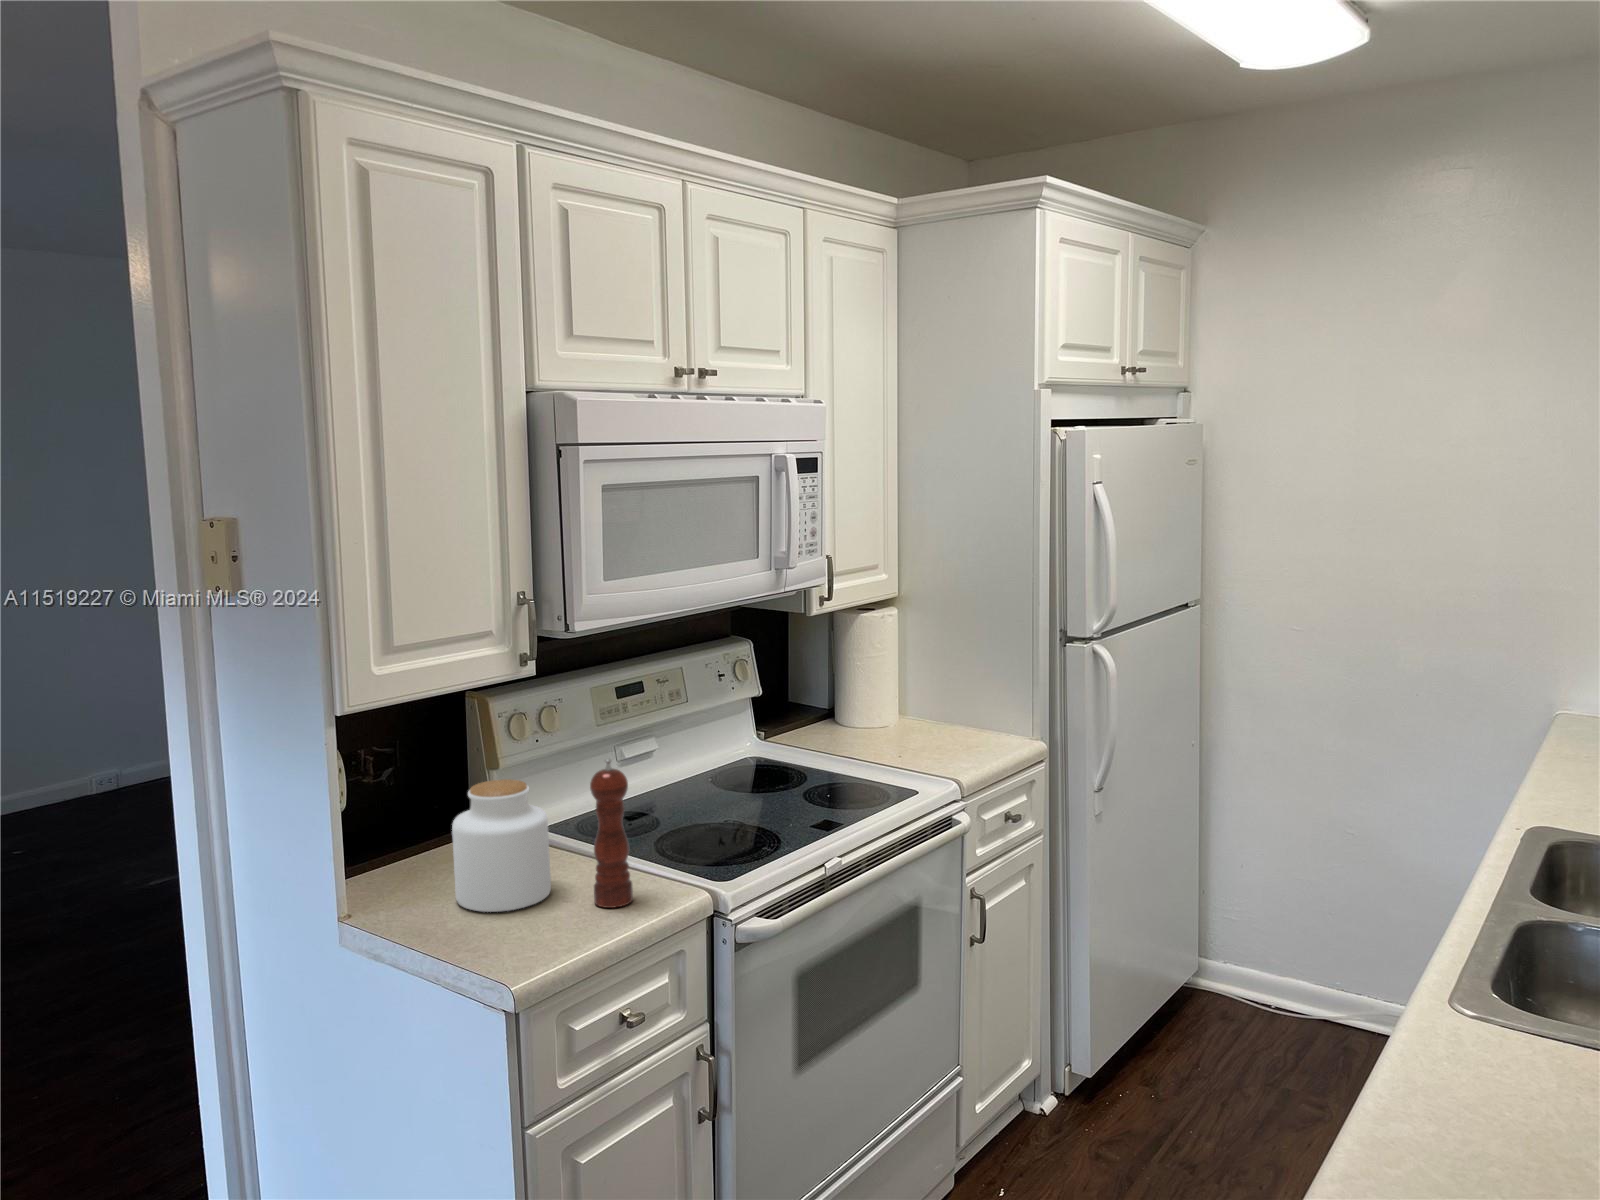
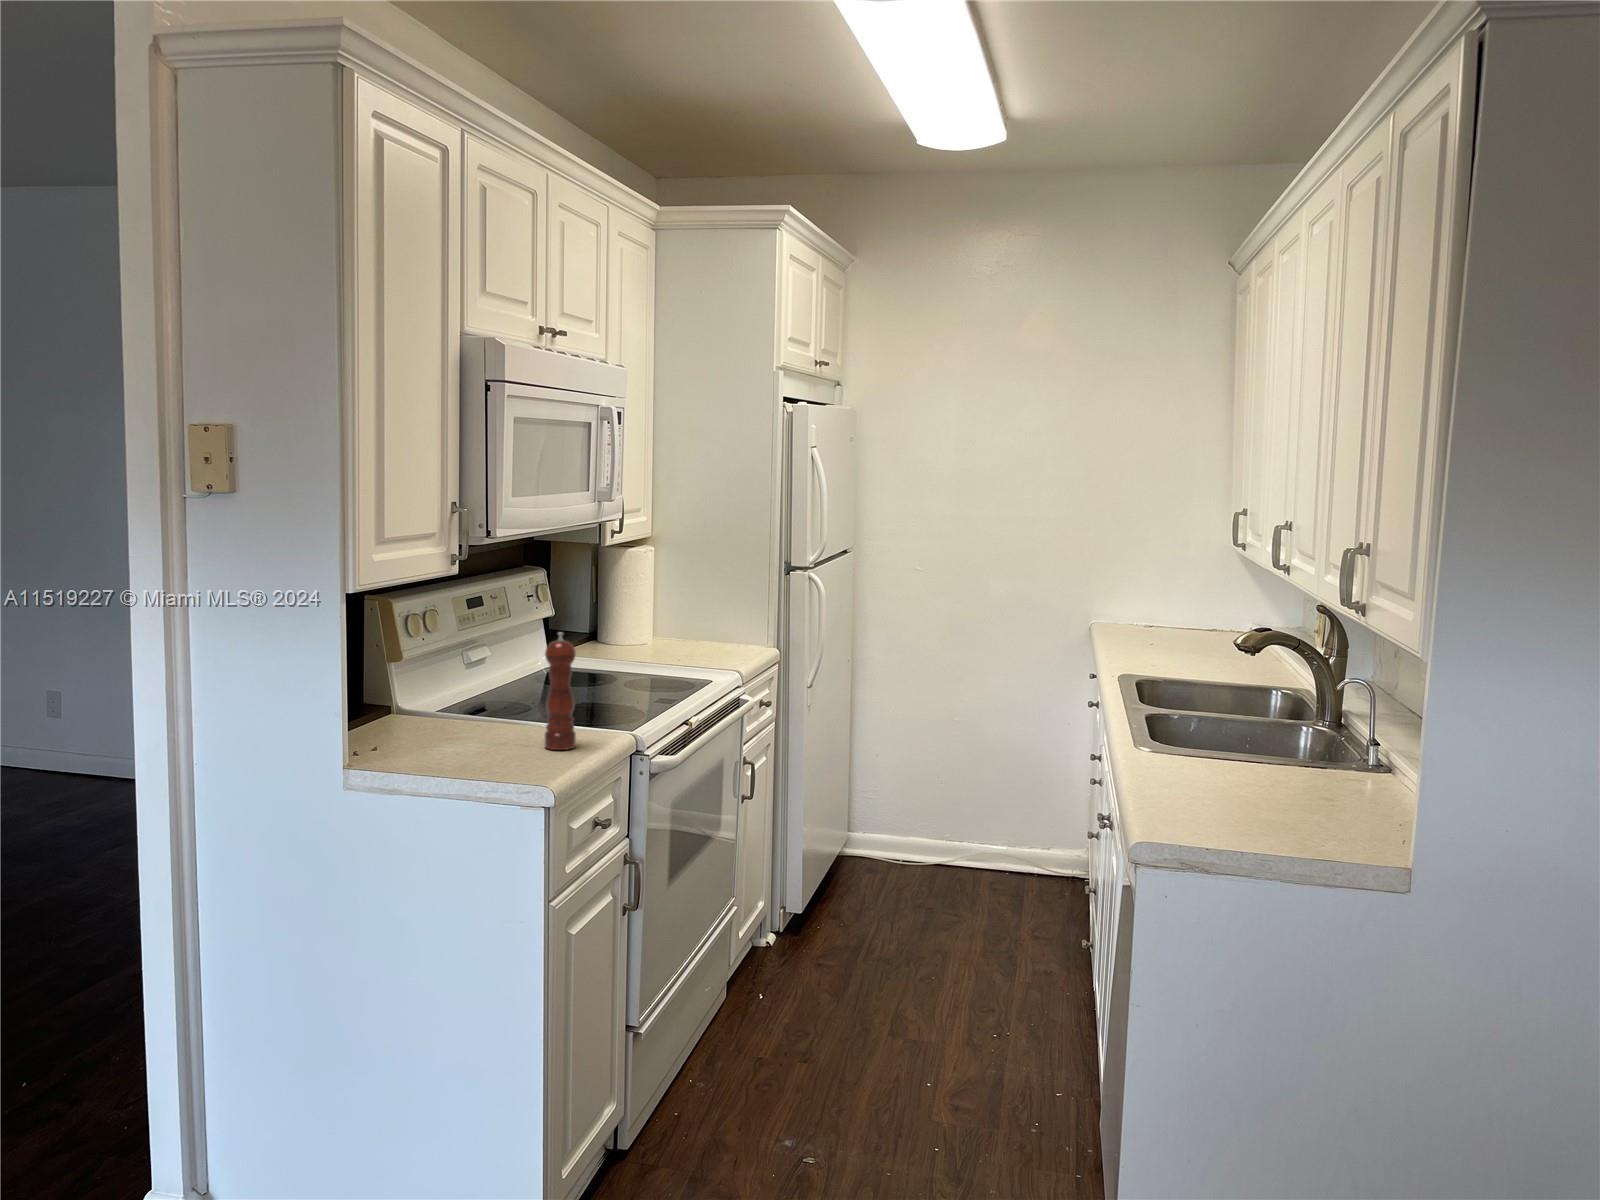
jar: present [452,779,551,912] -> none [424,655,504,758]

